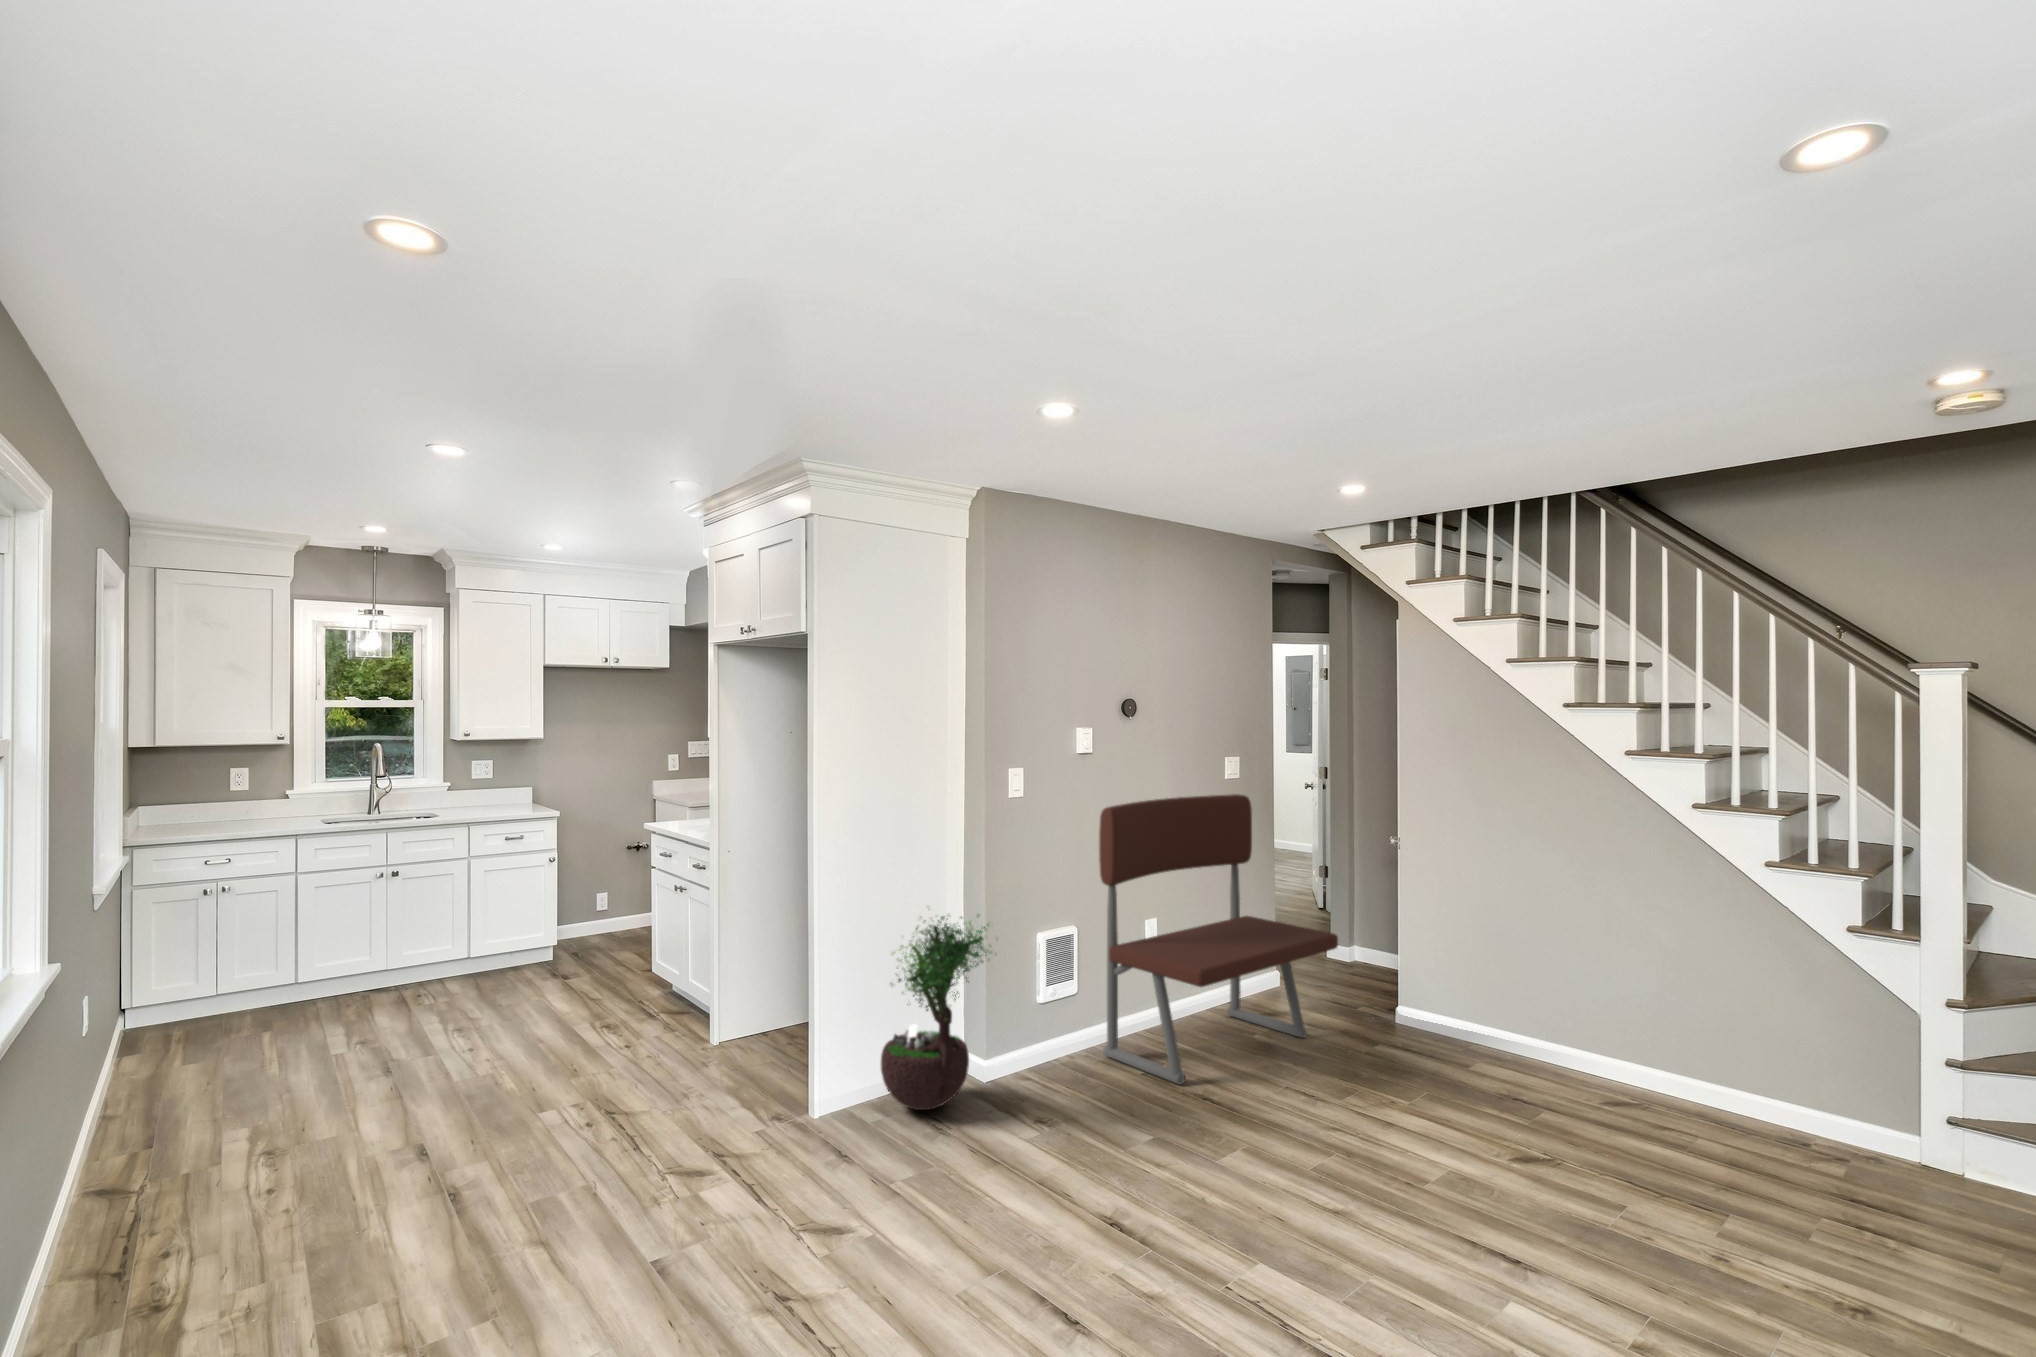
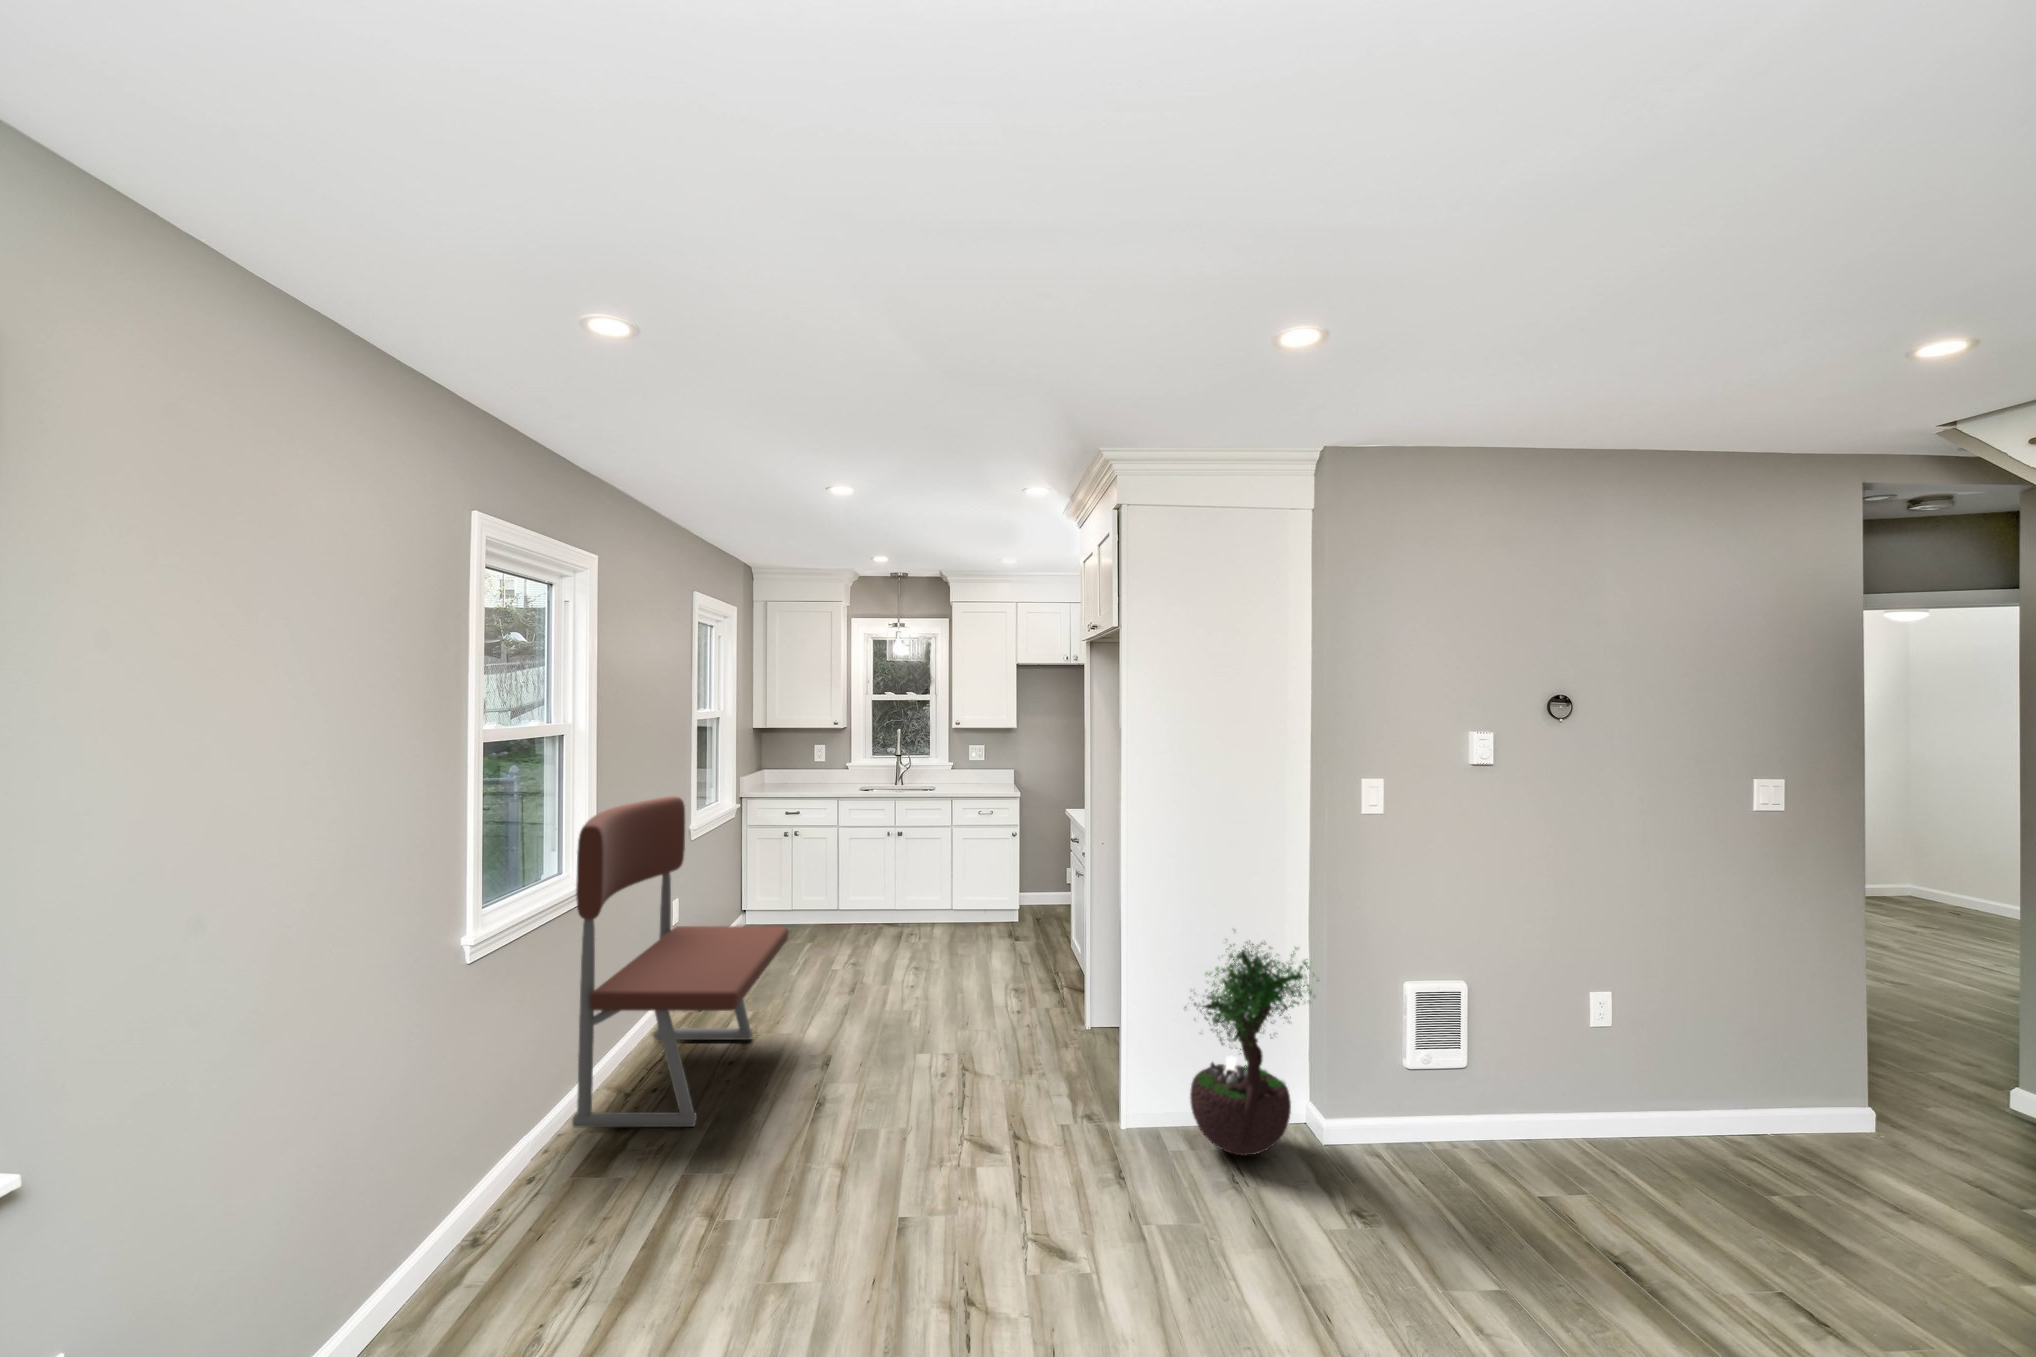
bench: present [1099,794,1338,1085] -> present [572,796,789,1127]

